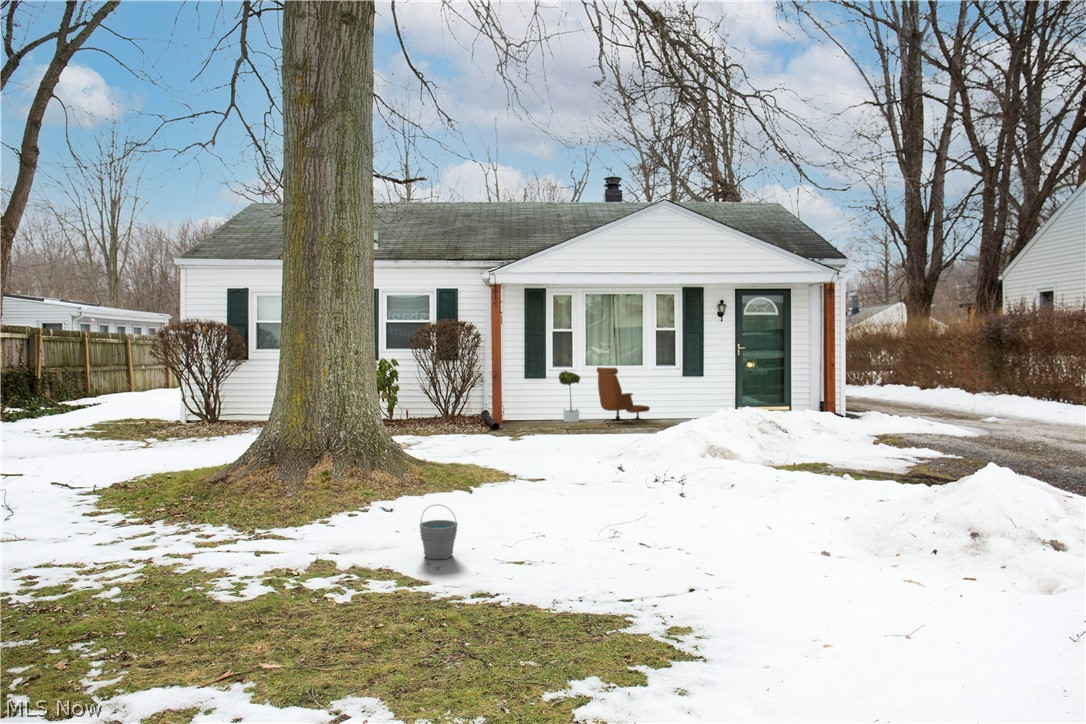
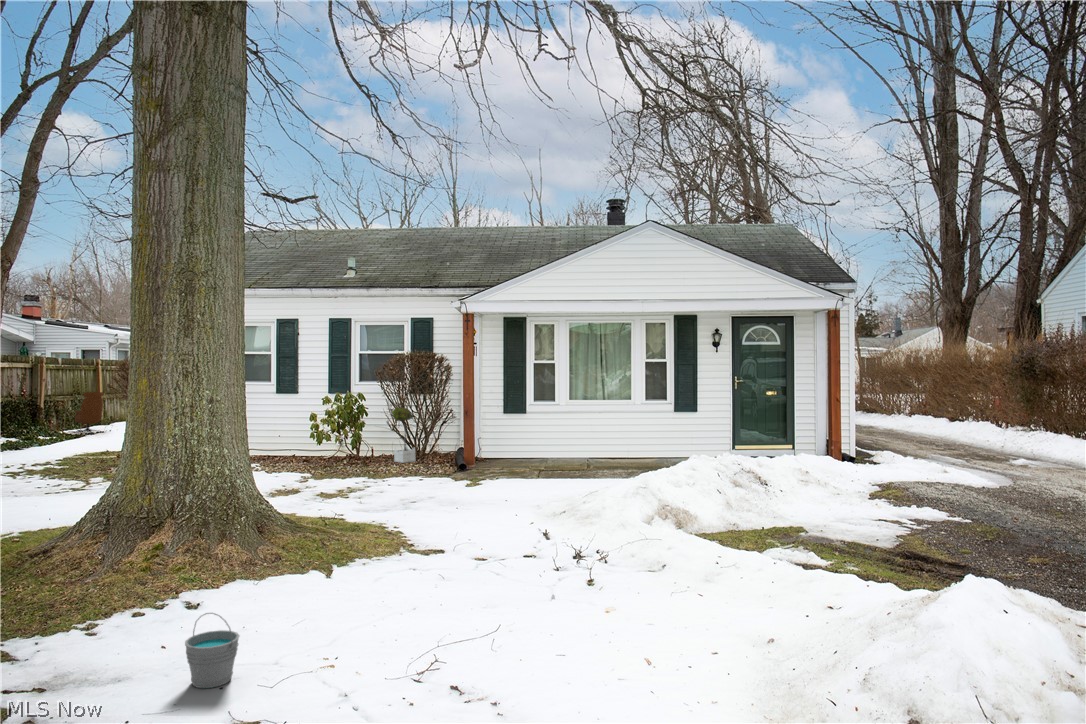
lounge chair: present [597,367,650,424] -> present [75,392,104,432]
potted tree: present [559,371,580,422] -> present [392,407,416,463]

